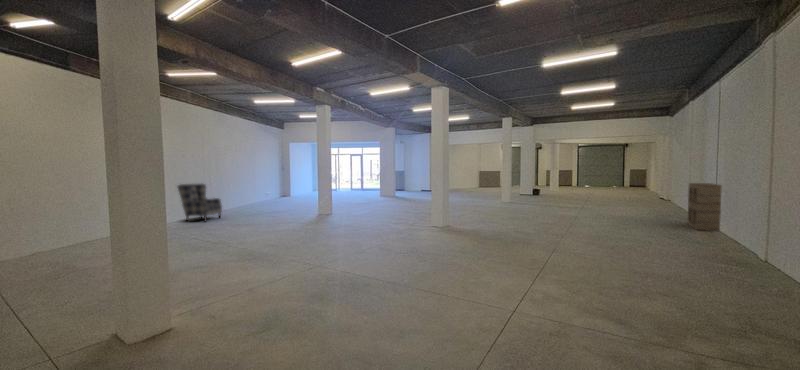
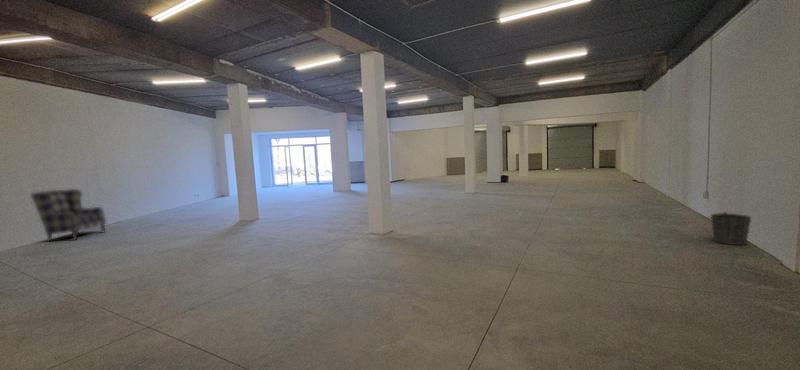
shelving unit: present [688,183,722,231] -> none [672,164,716,223]
bucket: none [708,220,742,245] -> present [709,212,751,245]

